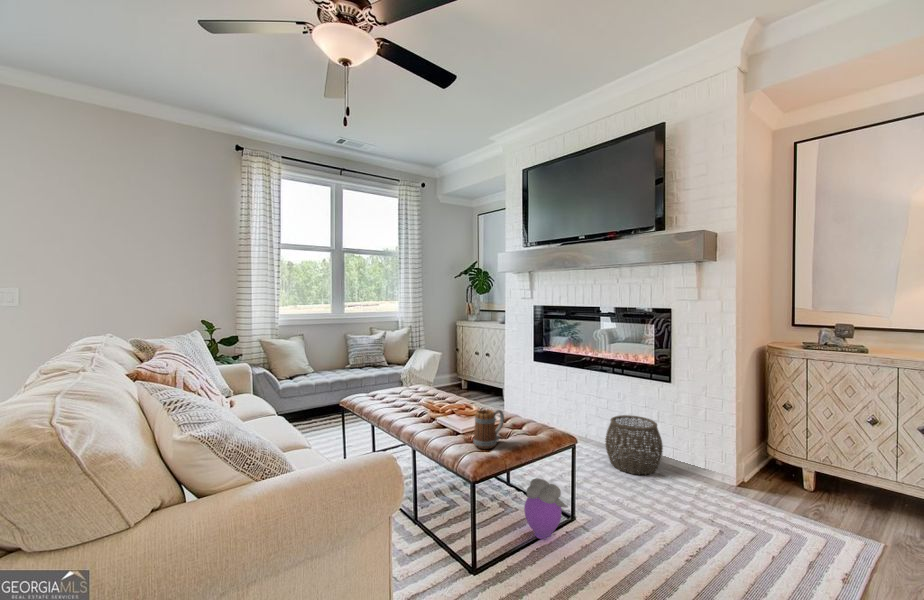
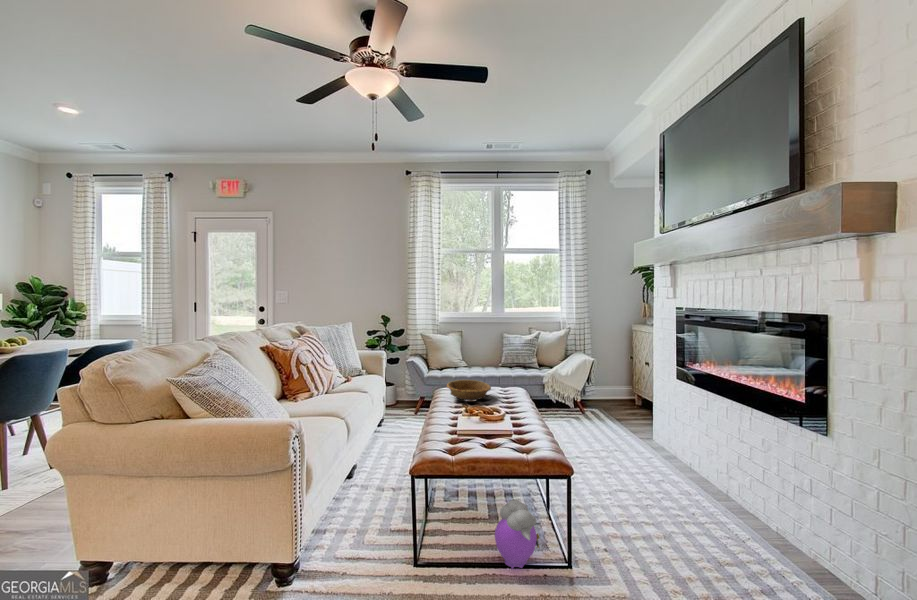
decorative bowl: none [388,382,433,403] -> present [447,380,491,401]
mug: present [473,409,504,449] -> none [441,411,476,451]
woven basket: present [605,415,663,475] -> none [702,465,796,560]

